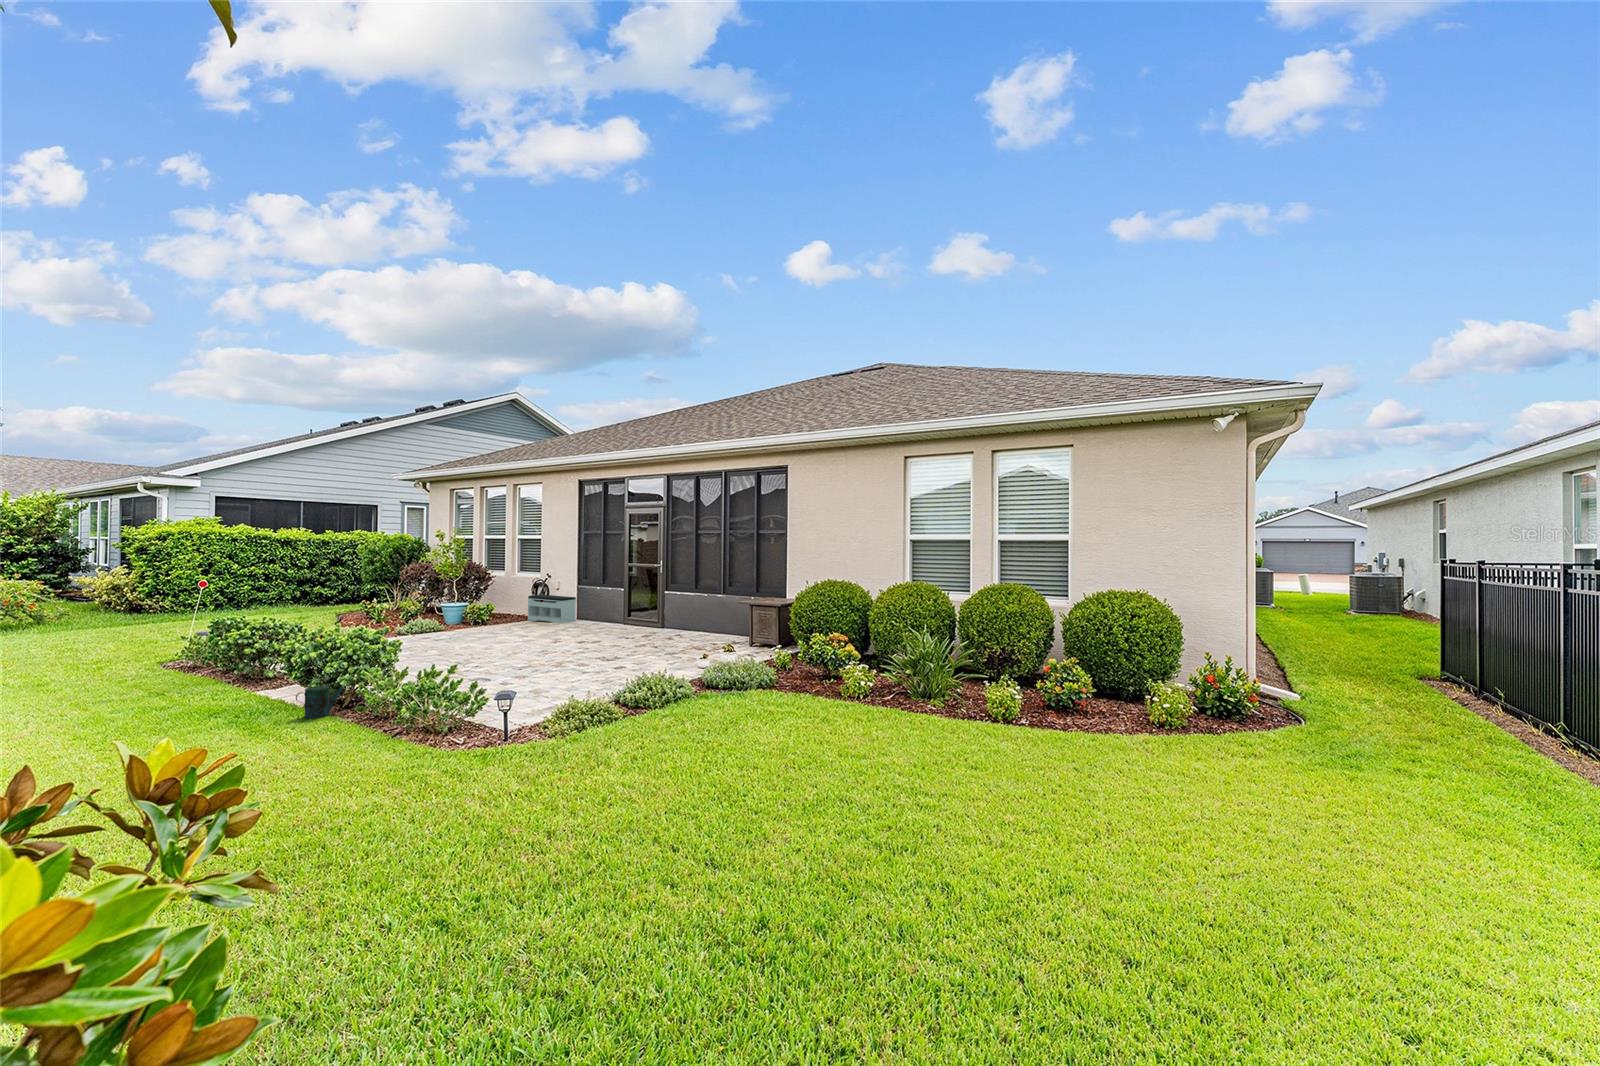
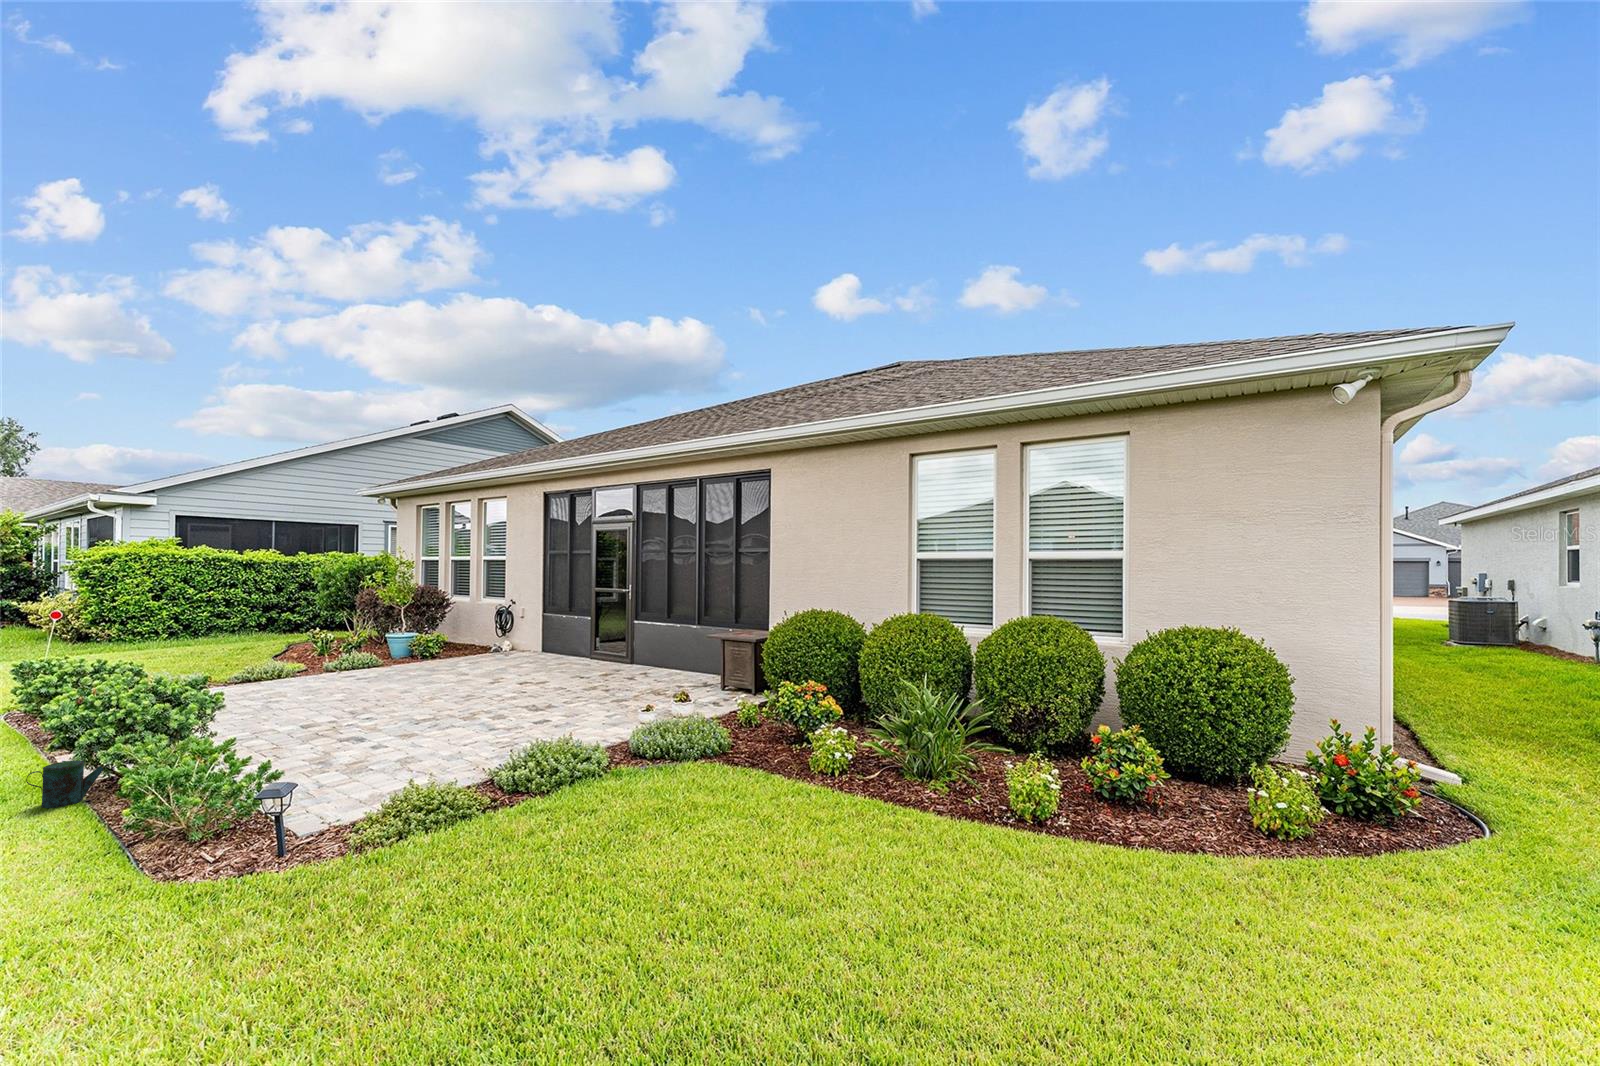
bench: present [528,595,576,623] -> none [491,623,544,657]

